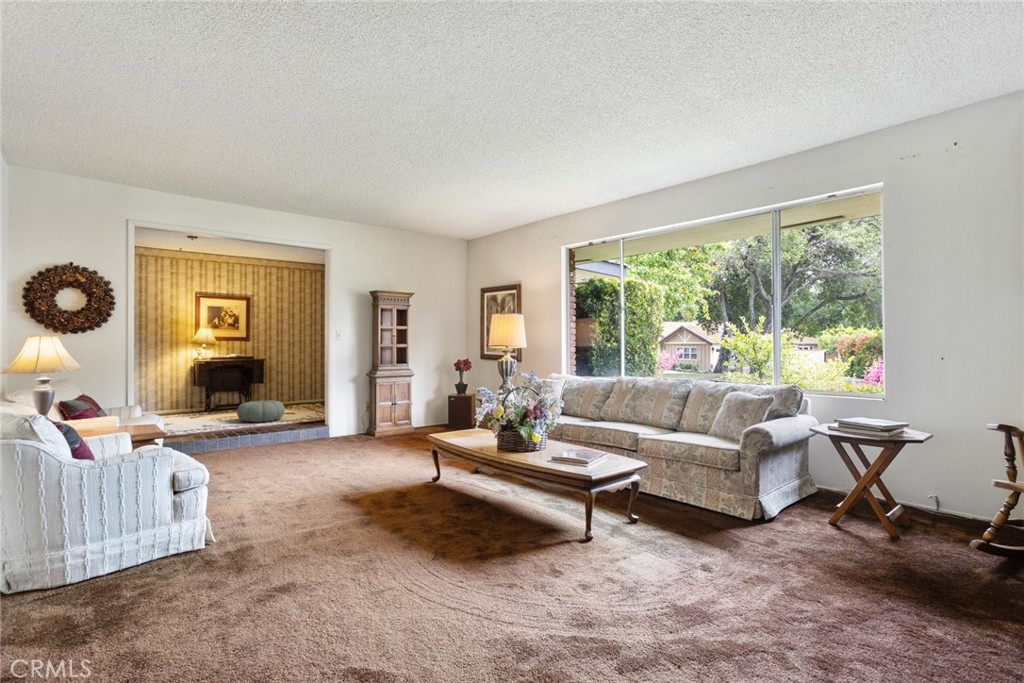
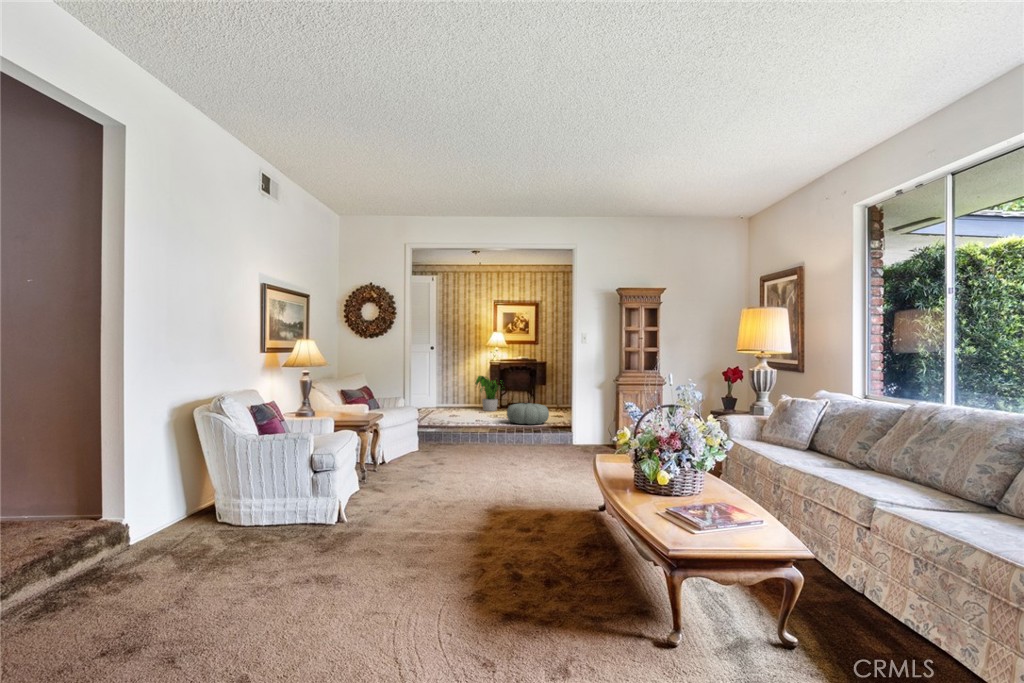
potted plant: none [171,374,219,414] -> present [475,376,505,411]

